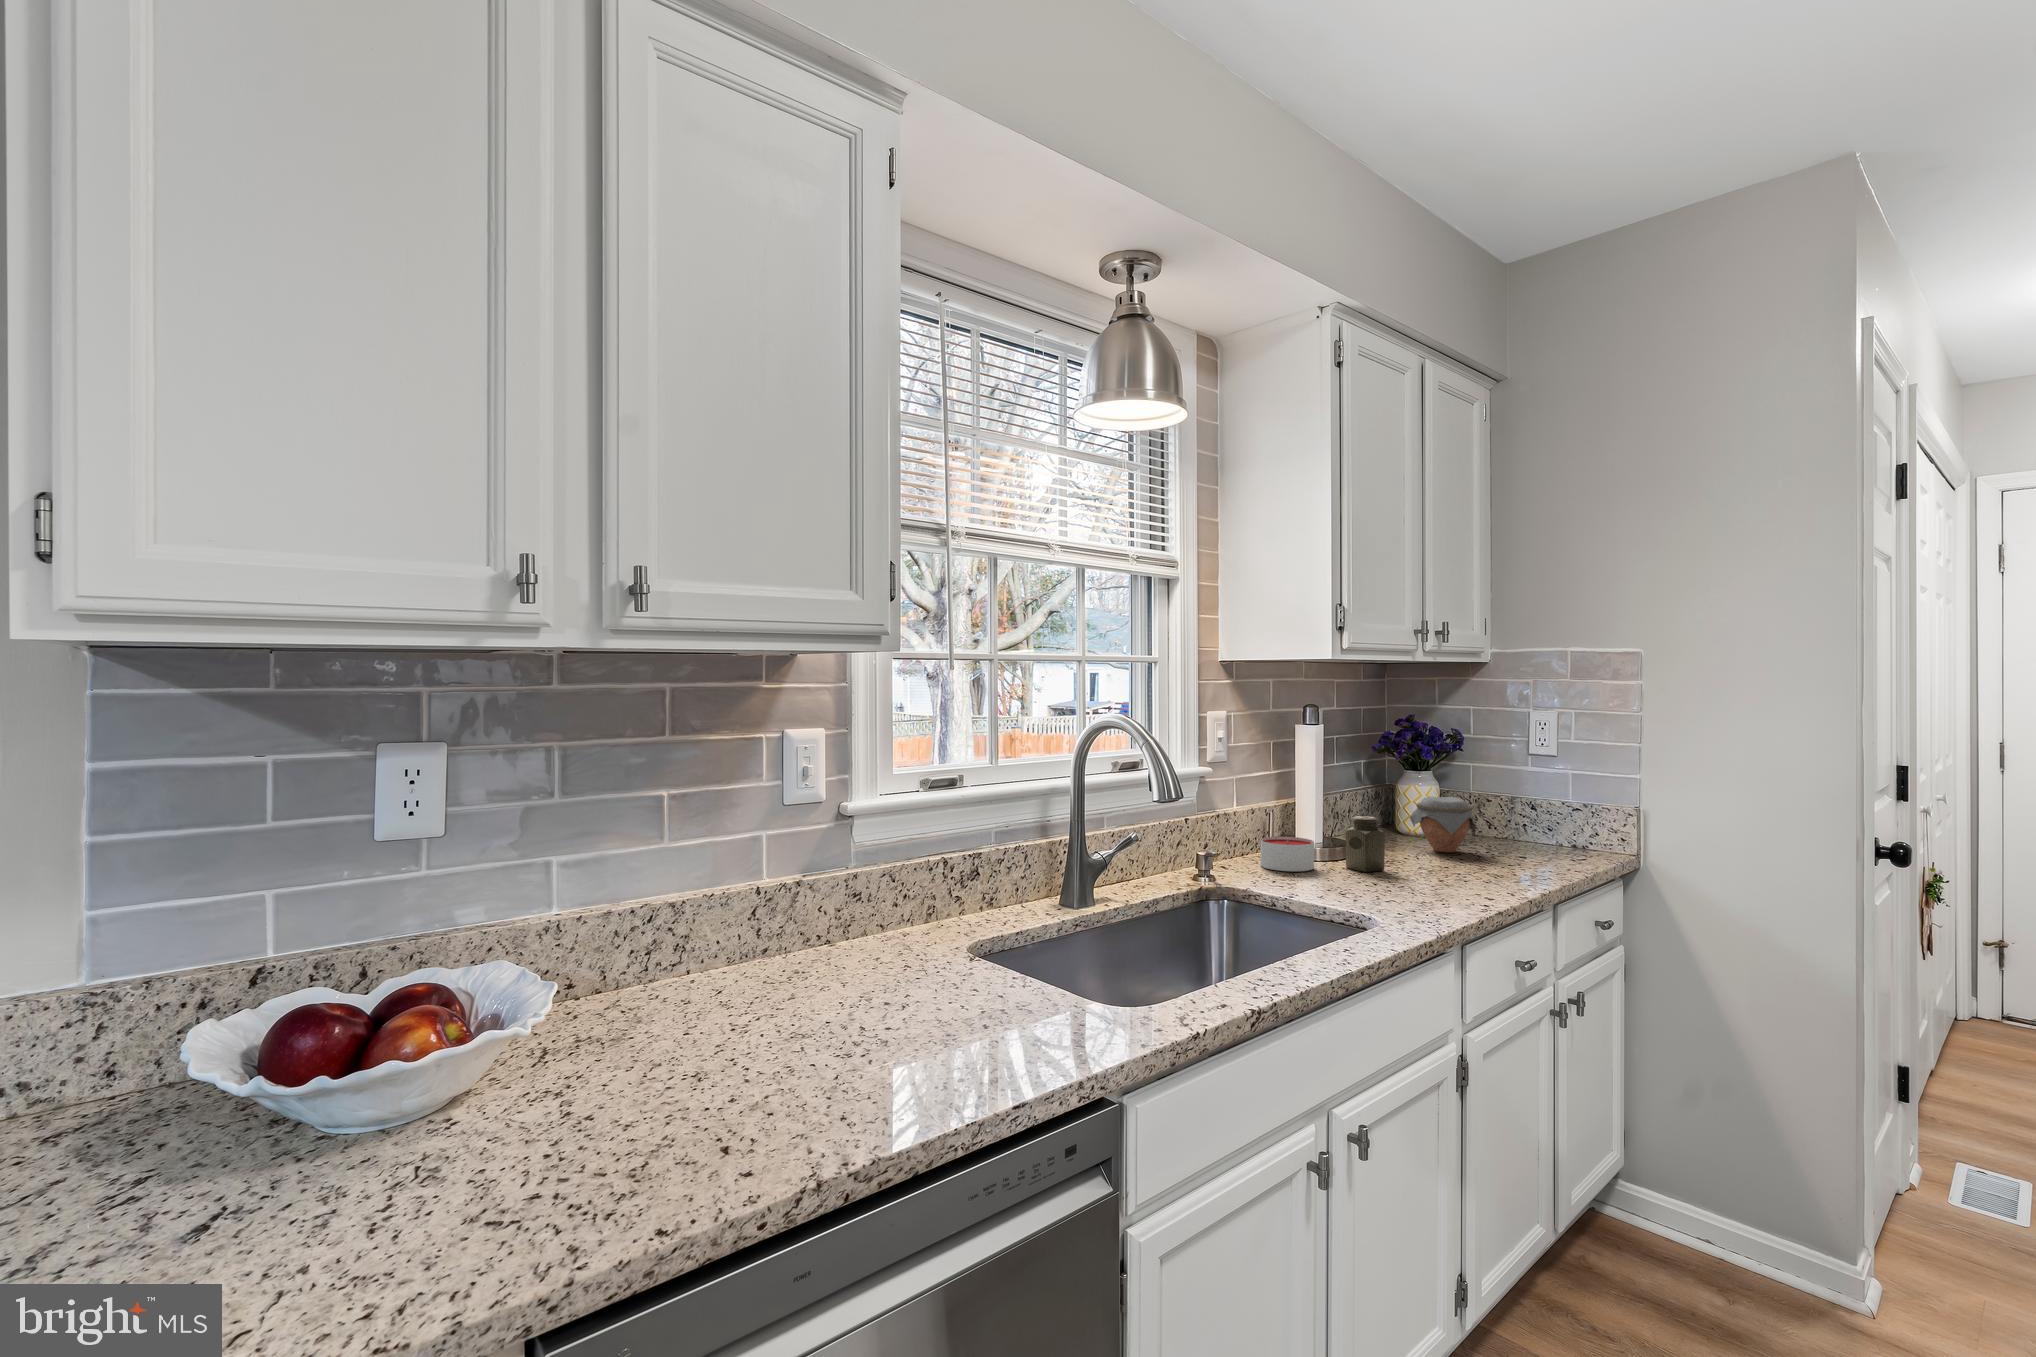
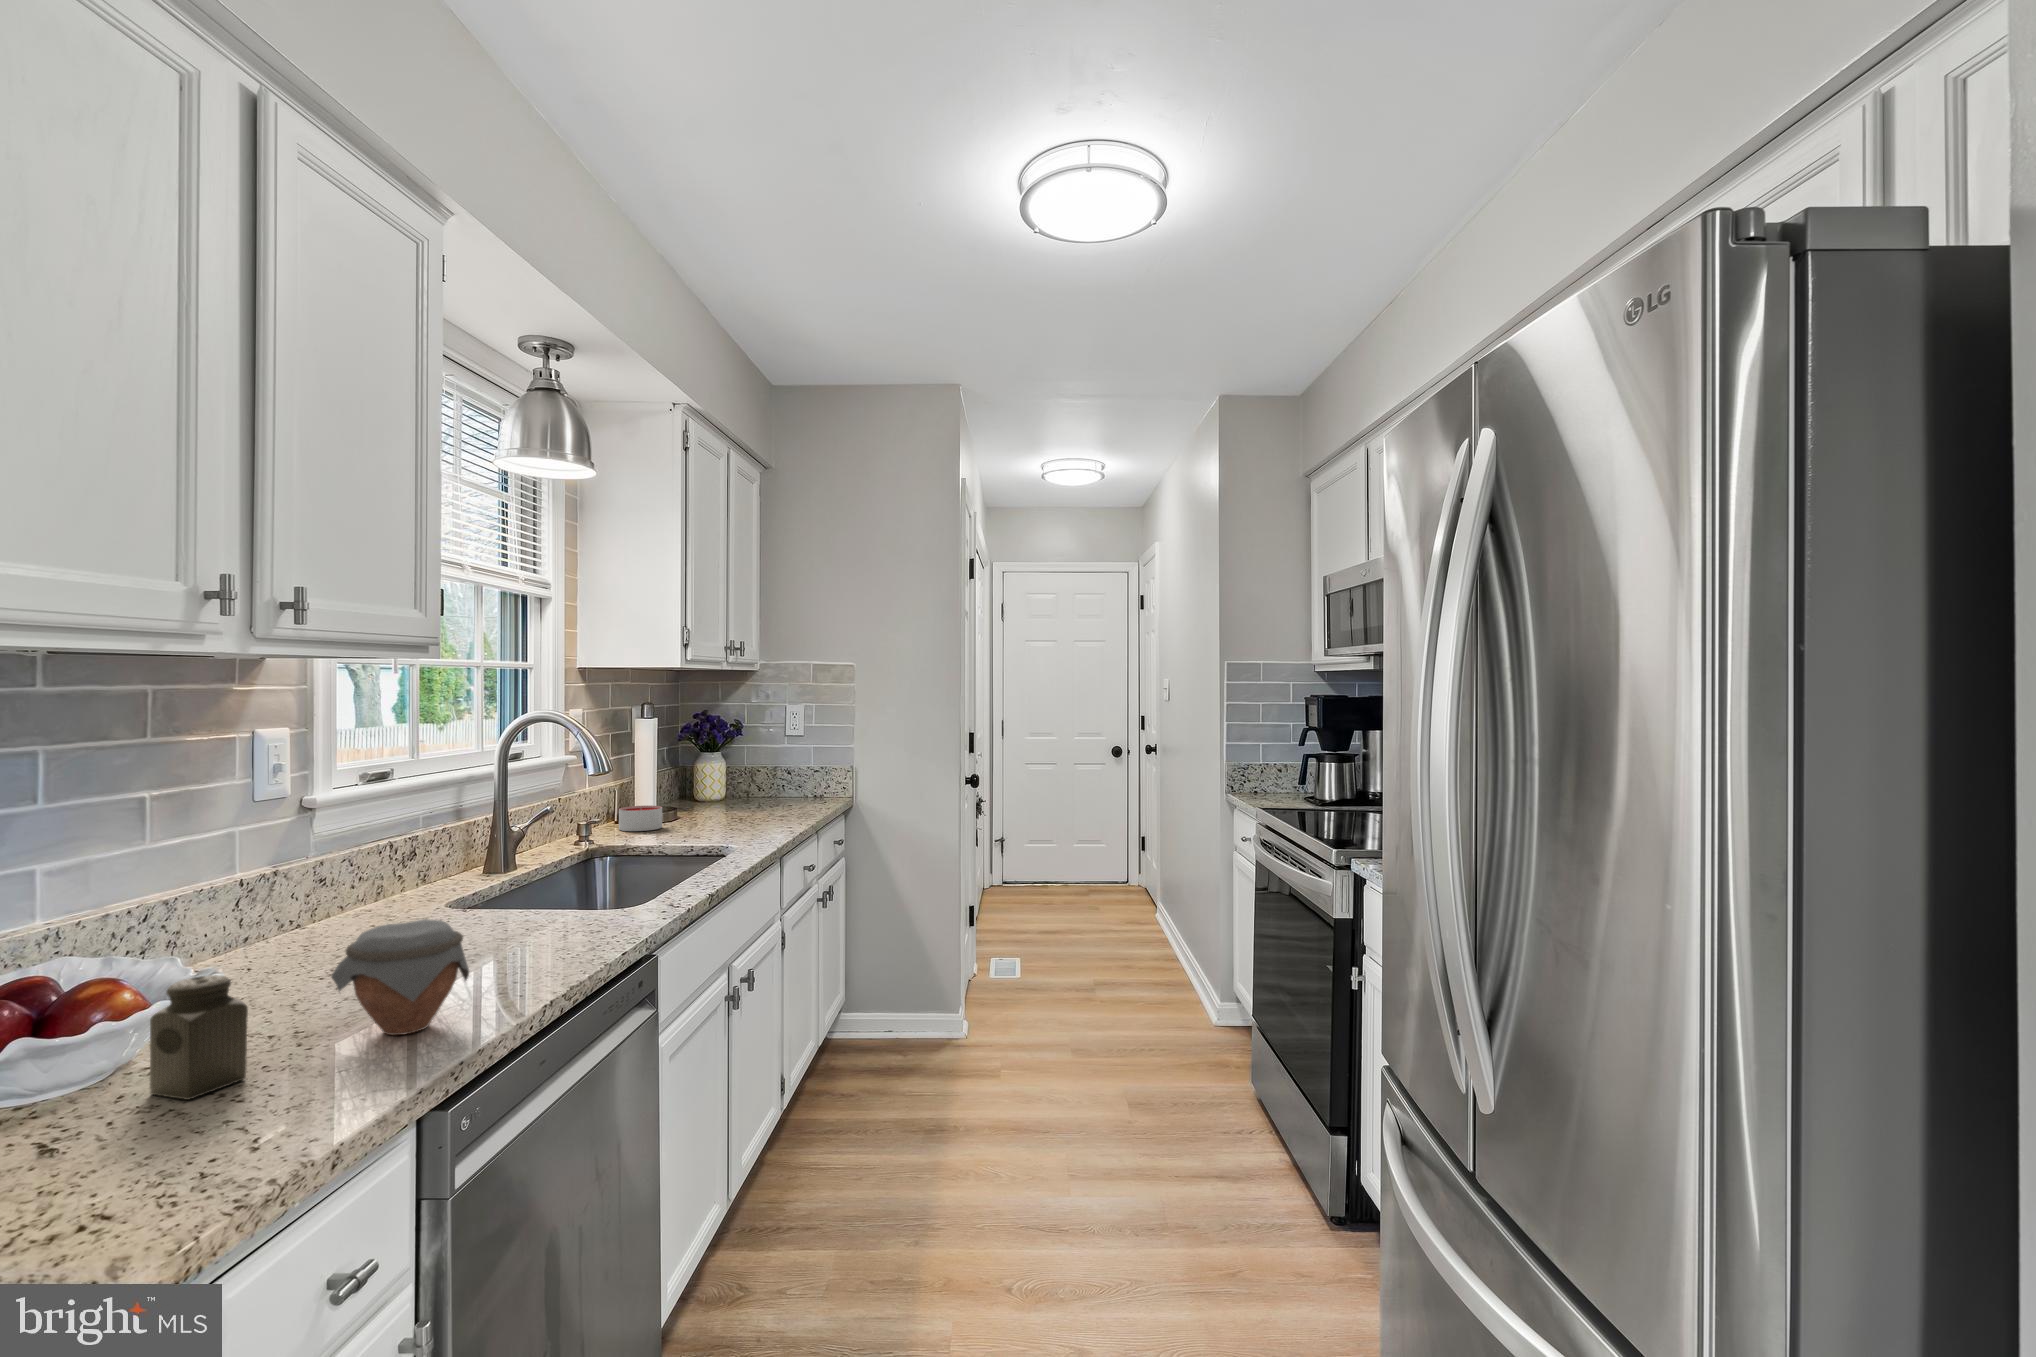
jar: present [1410,797,1476,853] -> present [331,919,469,1035]
salt shaker: present [1346,816,1385,872] -> present [150,975,248,1100]

